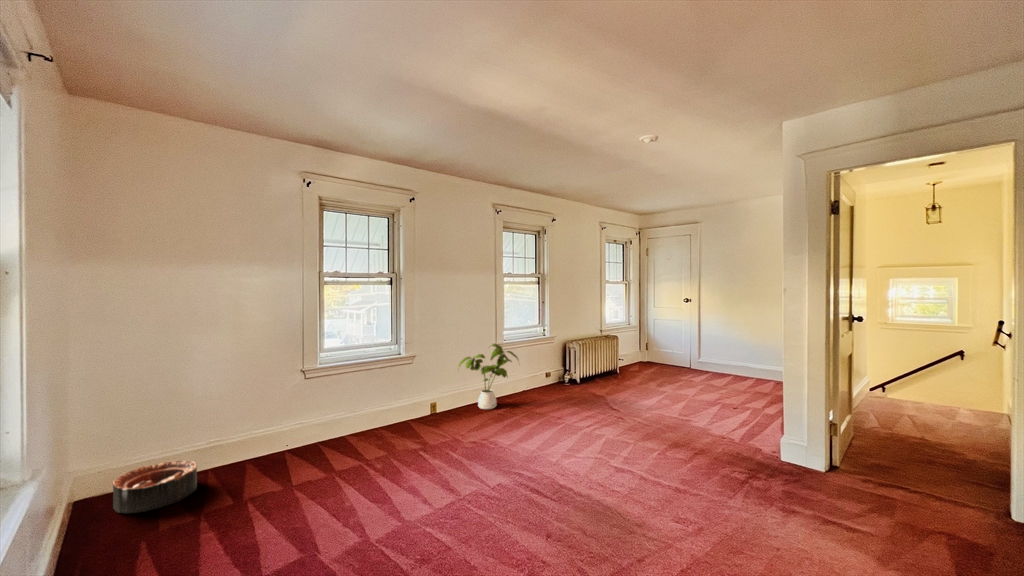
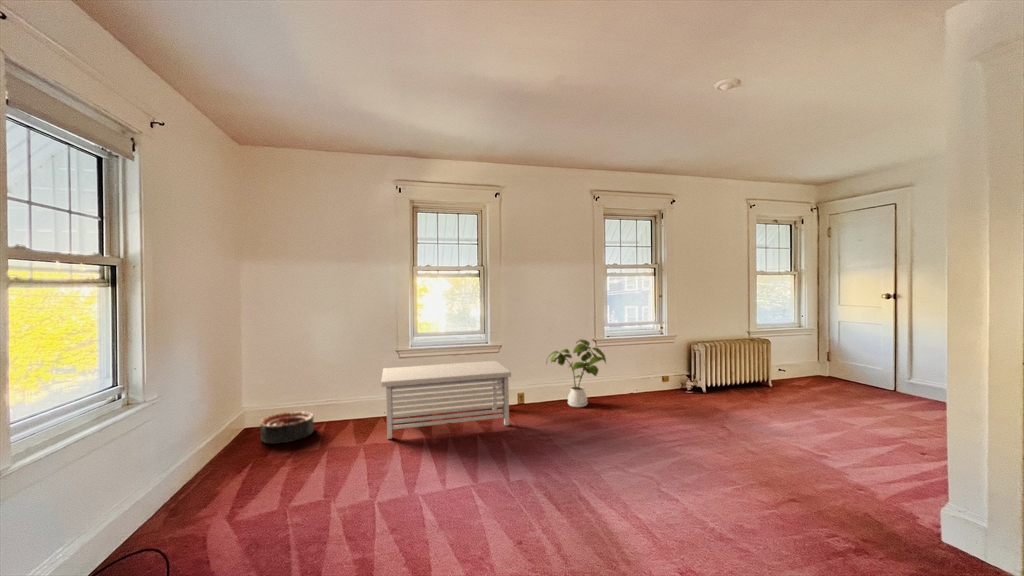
storage bench: none [285,372,443,474] -> present [381,361,511,439]

